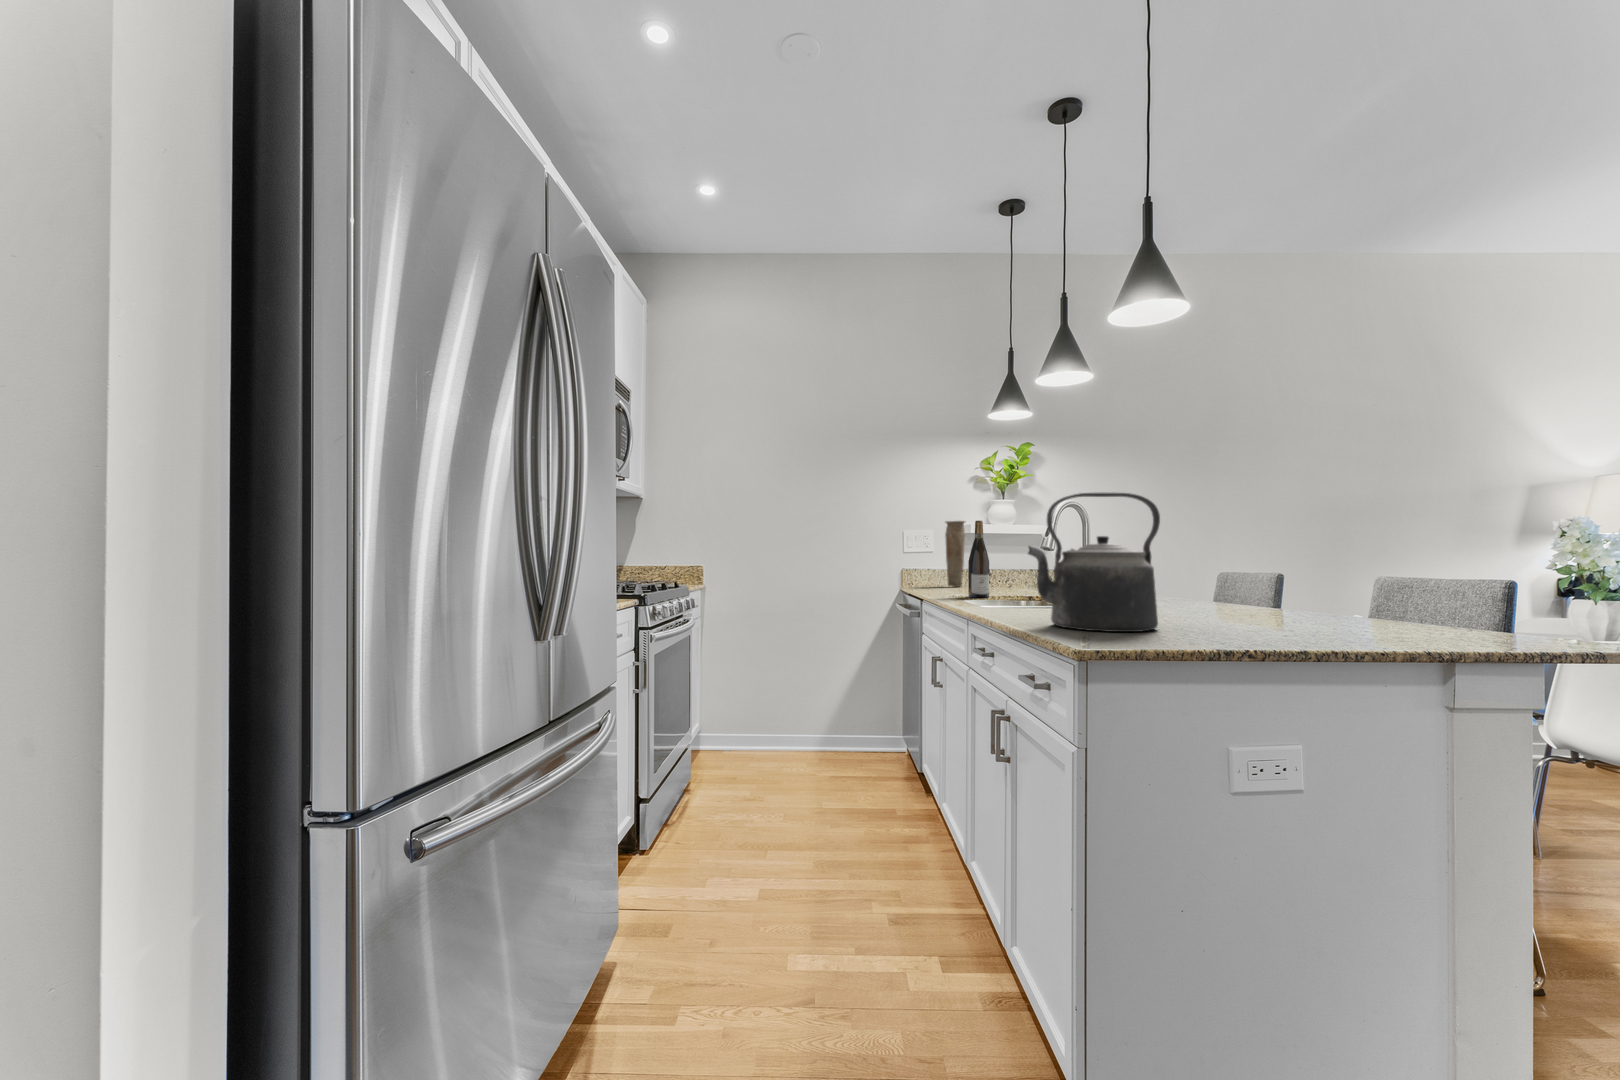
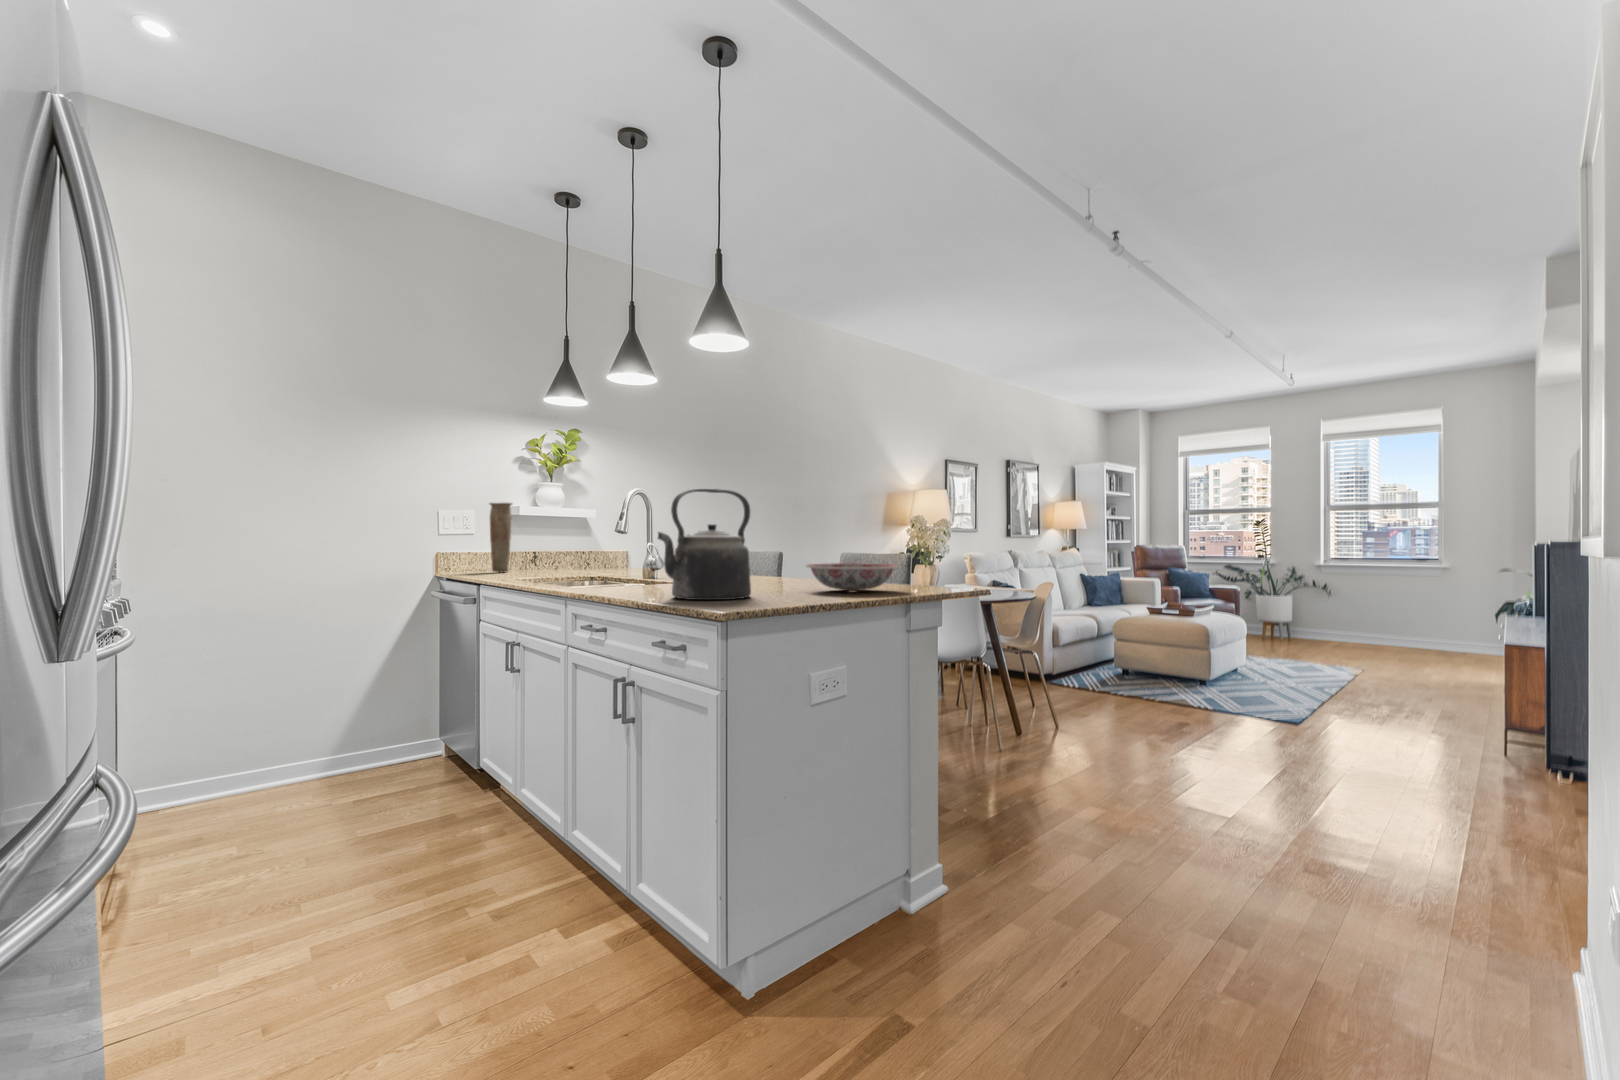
wine bottle: present [968,521,989,598] -> none [542,505,564,581]
ceramic bowl: none [1259,590,1438,633] -> present [806,563,898,591]

